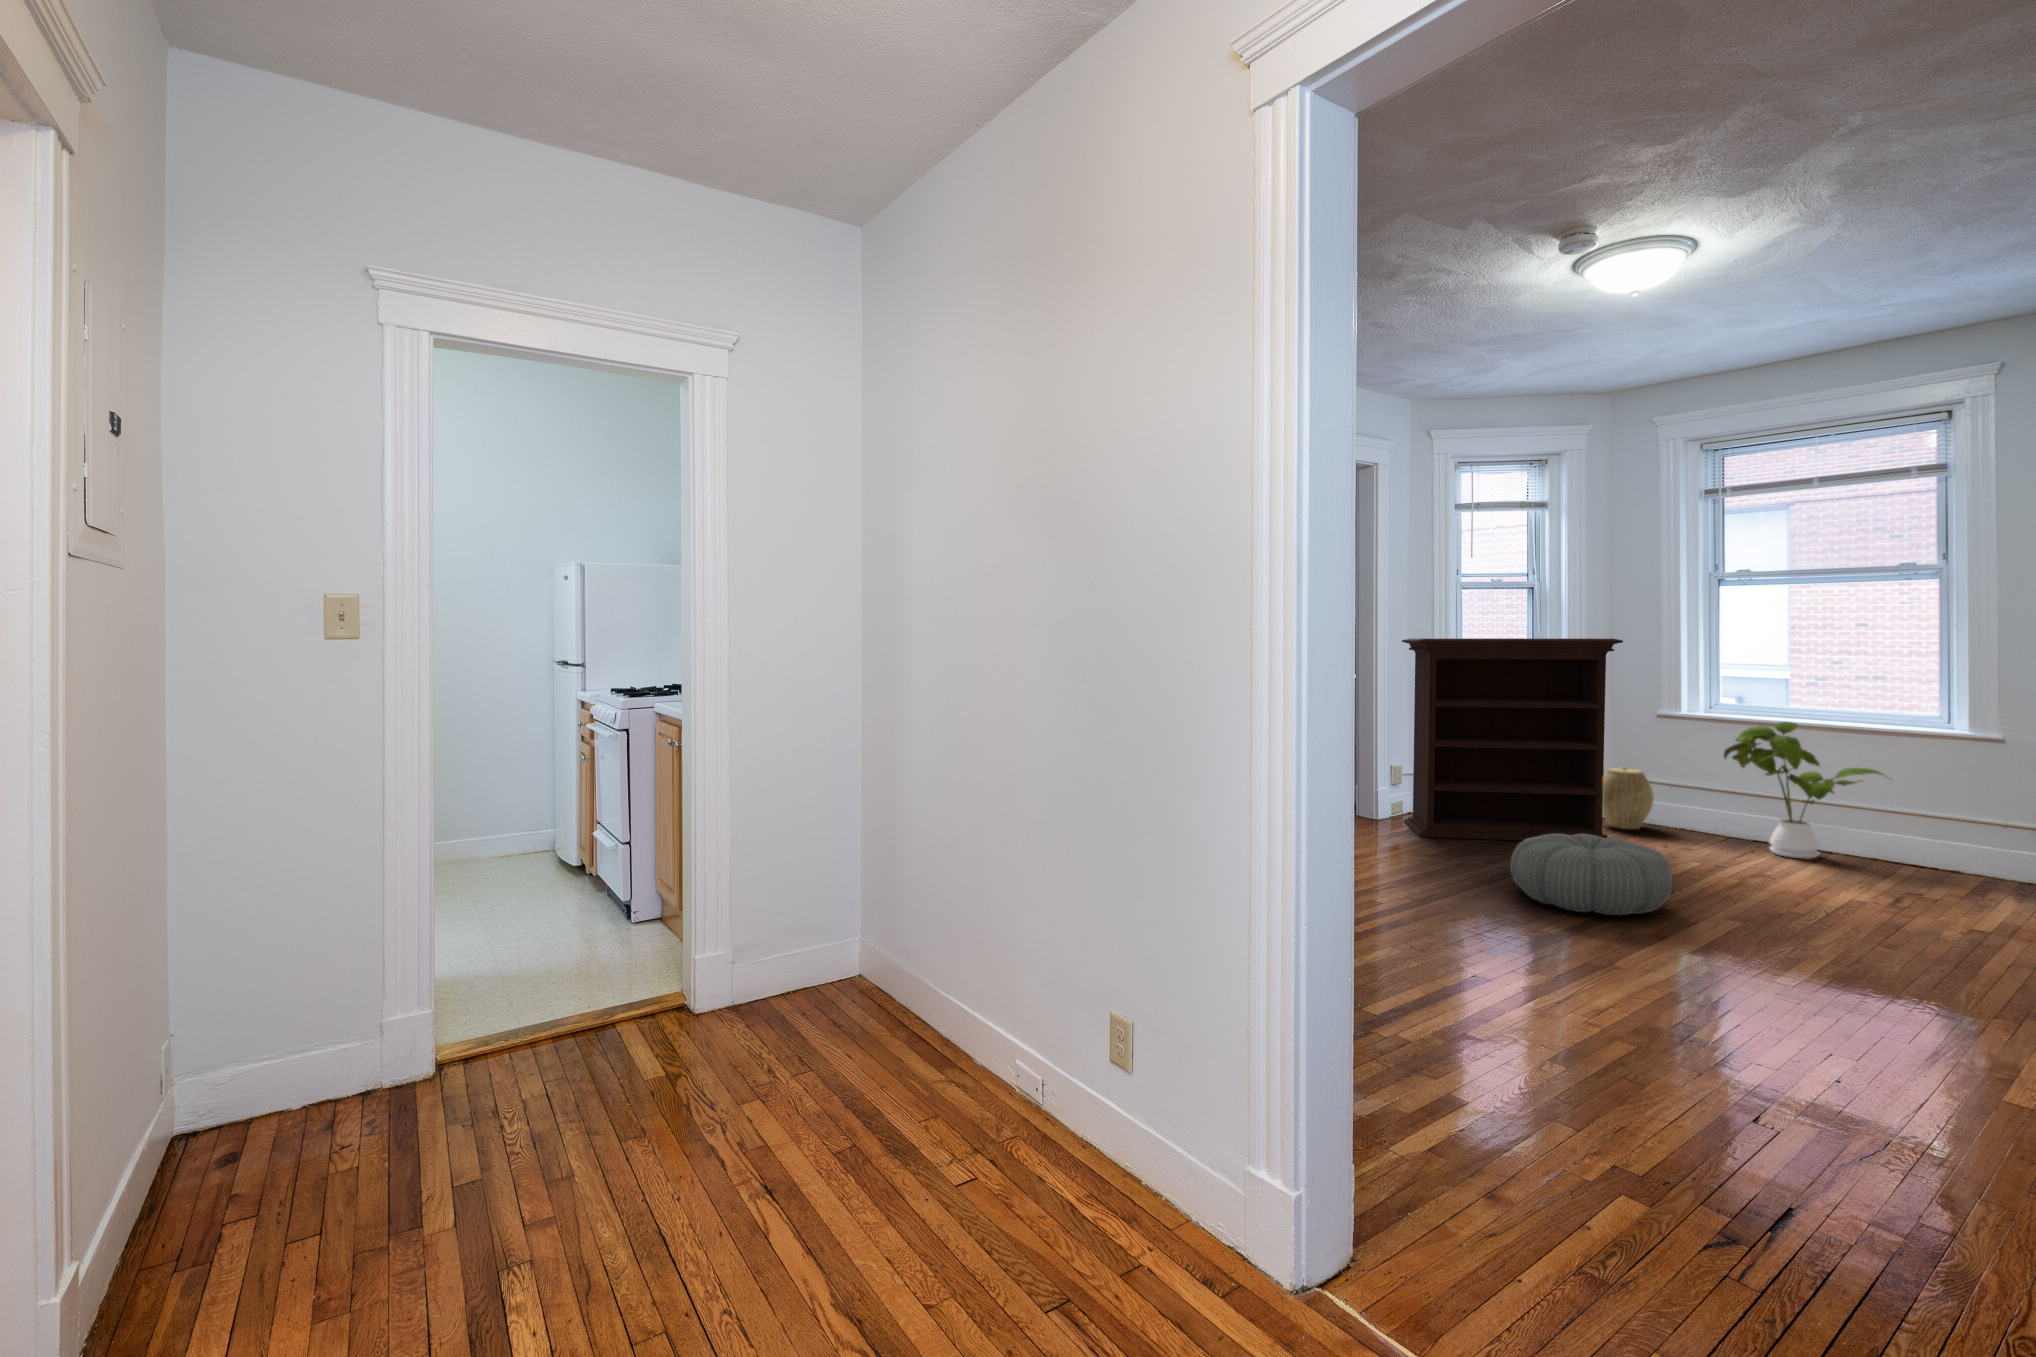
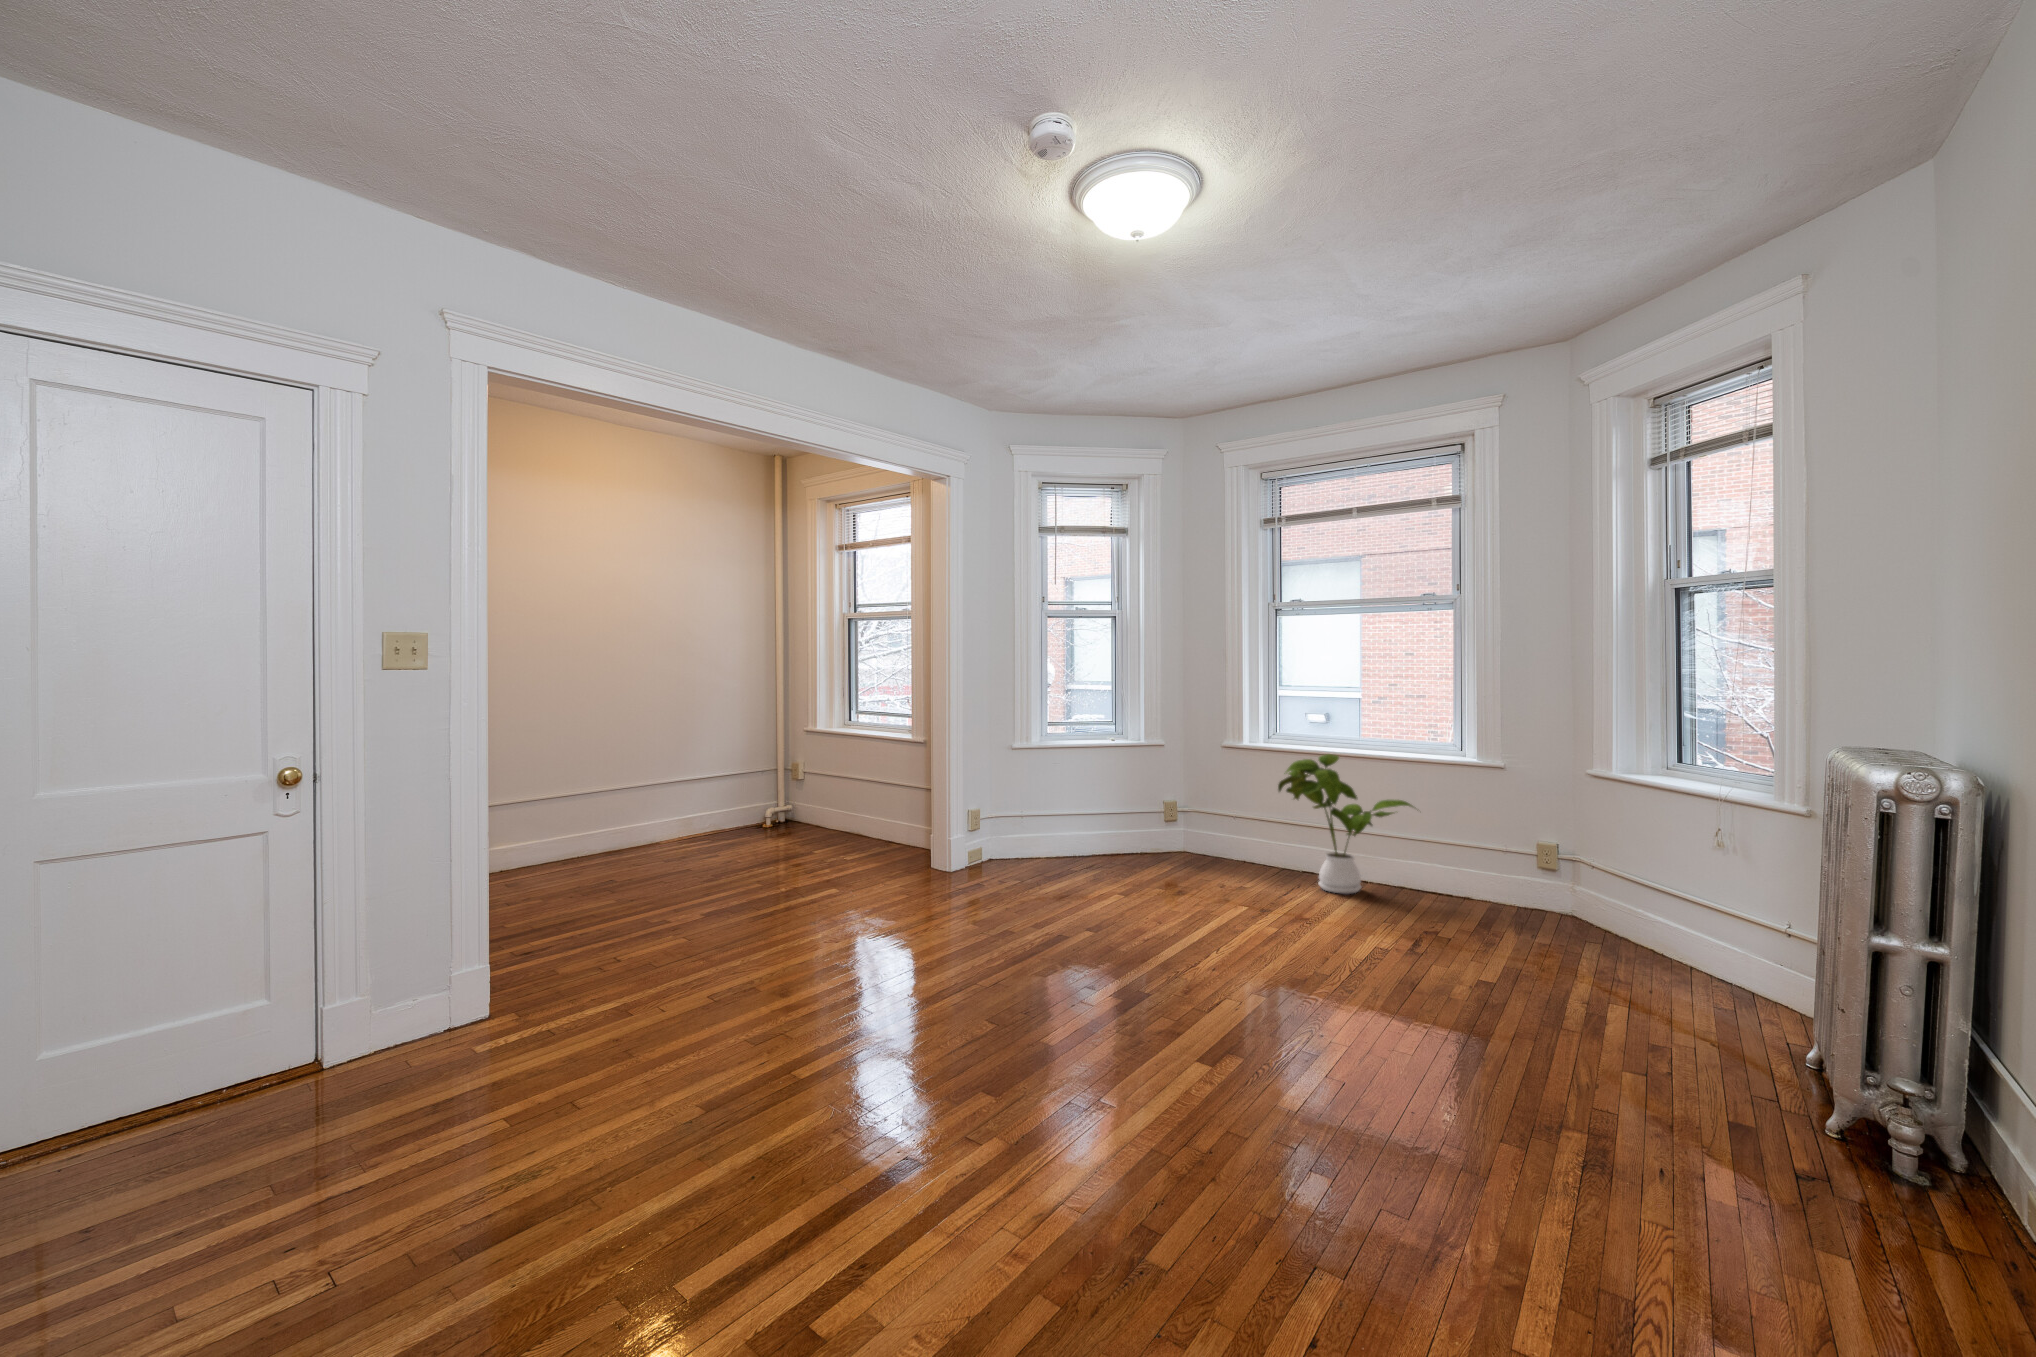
bookshelf: present [1402,638,1623,840] -> none [975,667,1182,888]
woven basket: present [1603,767,1654,829] -> none [1171,801,1221,865]
pouf: present [1510,834,1673,915] -> none [1033,891,1198,996]

